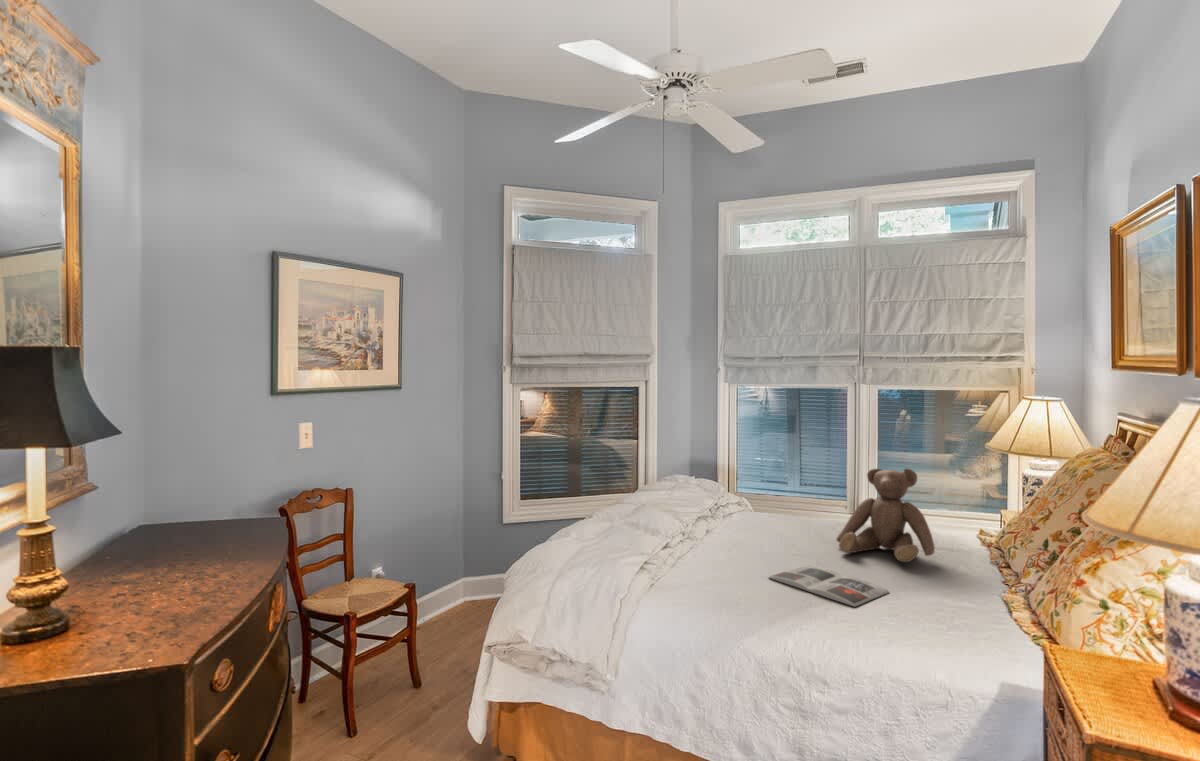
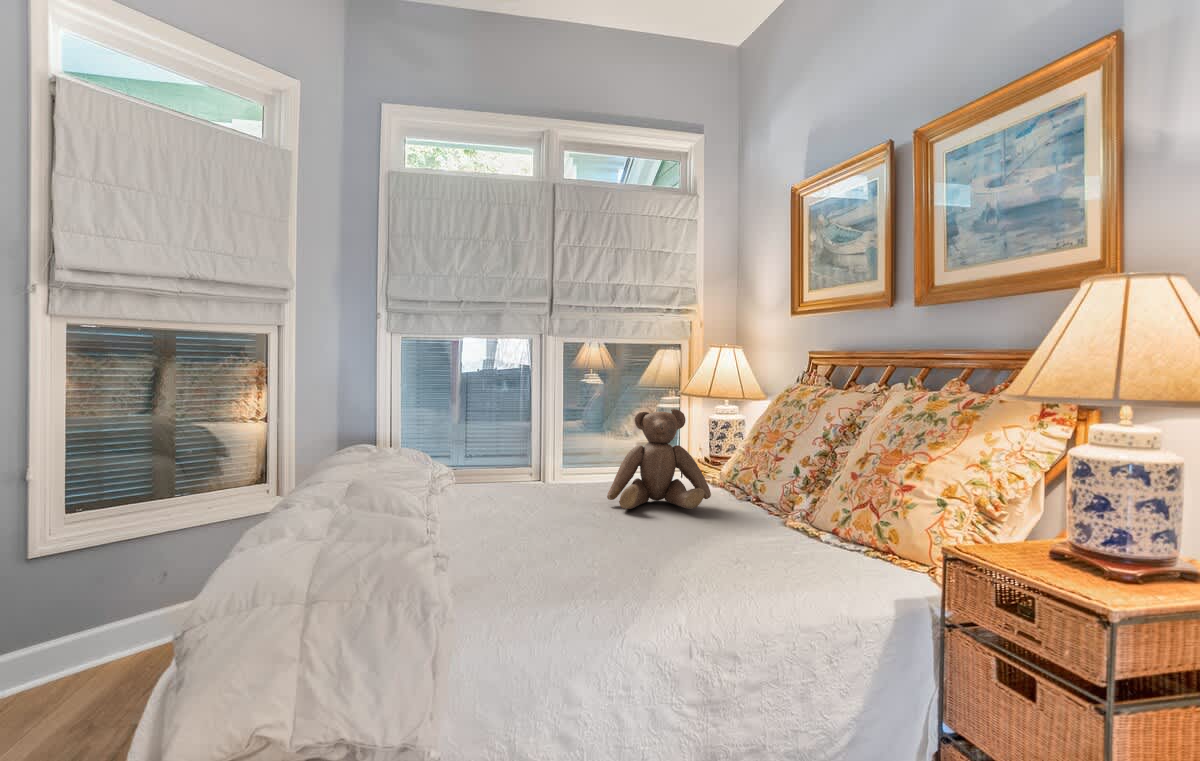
magazine: present [769,565,889,607] -> none [585,526,713,558]

